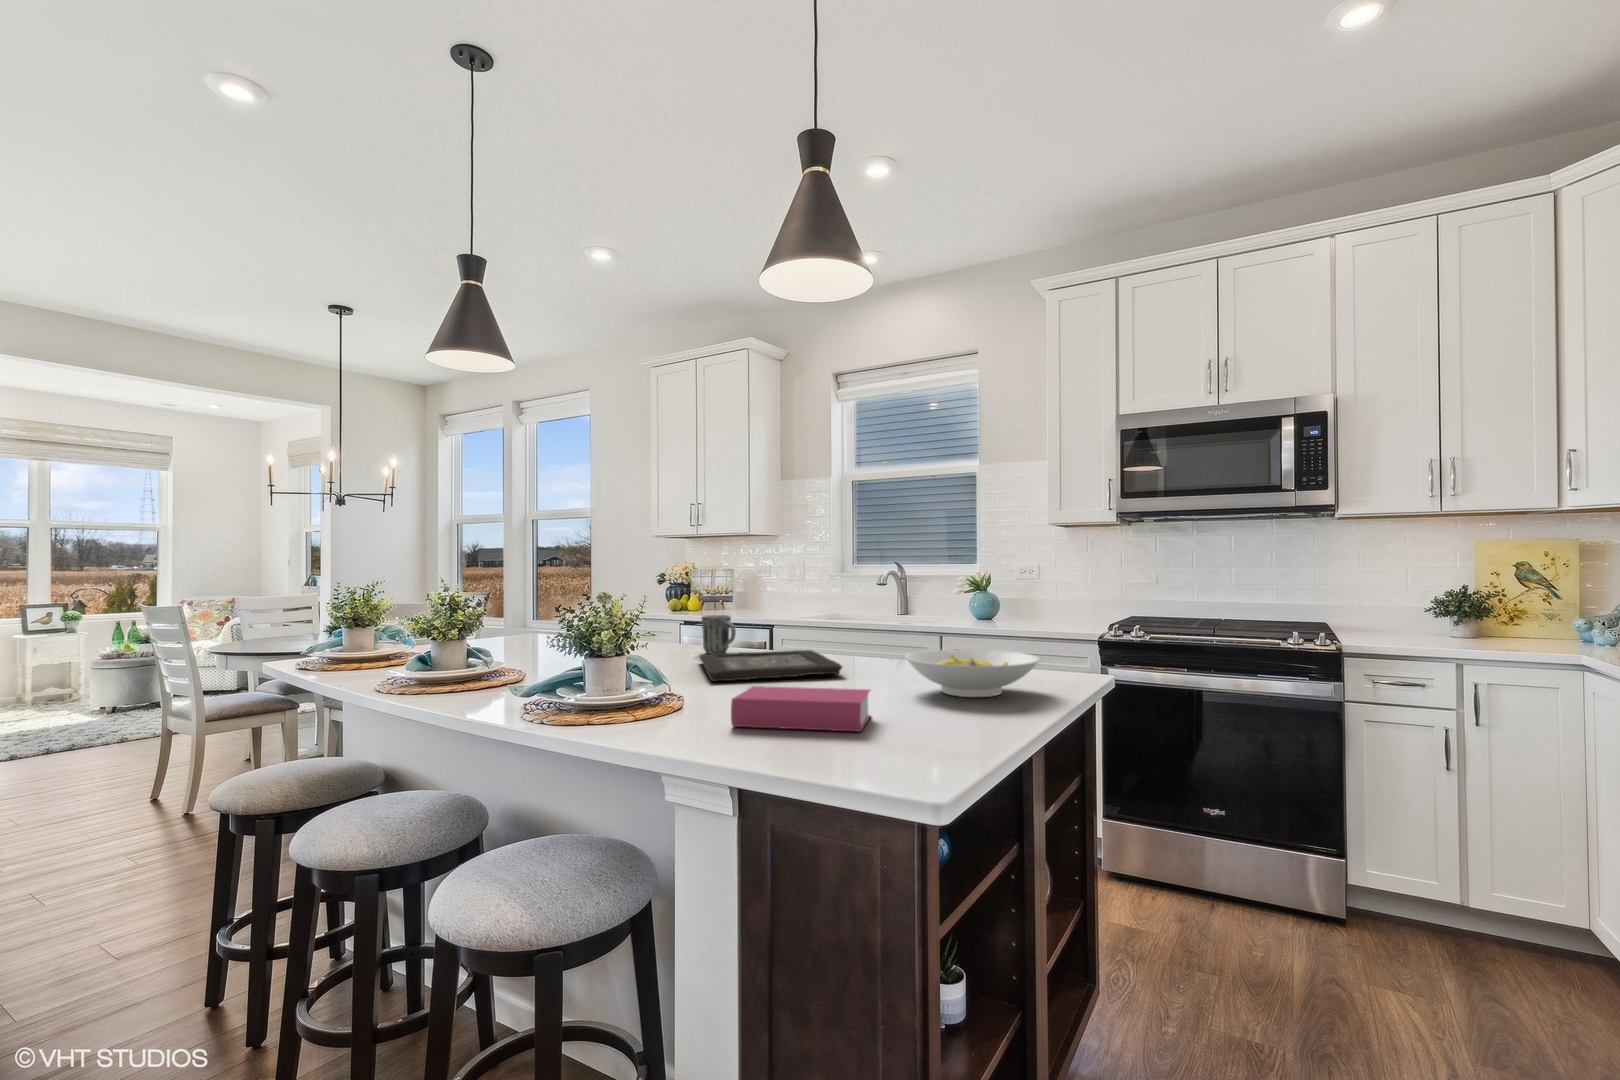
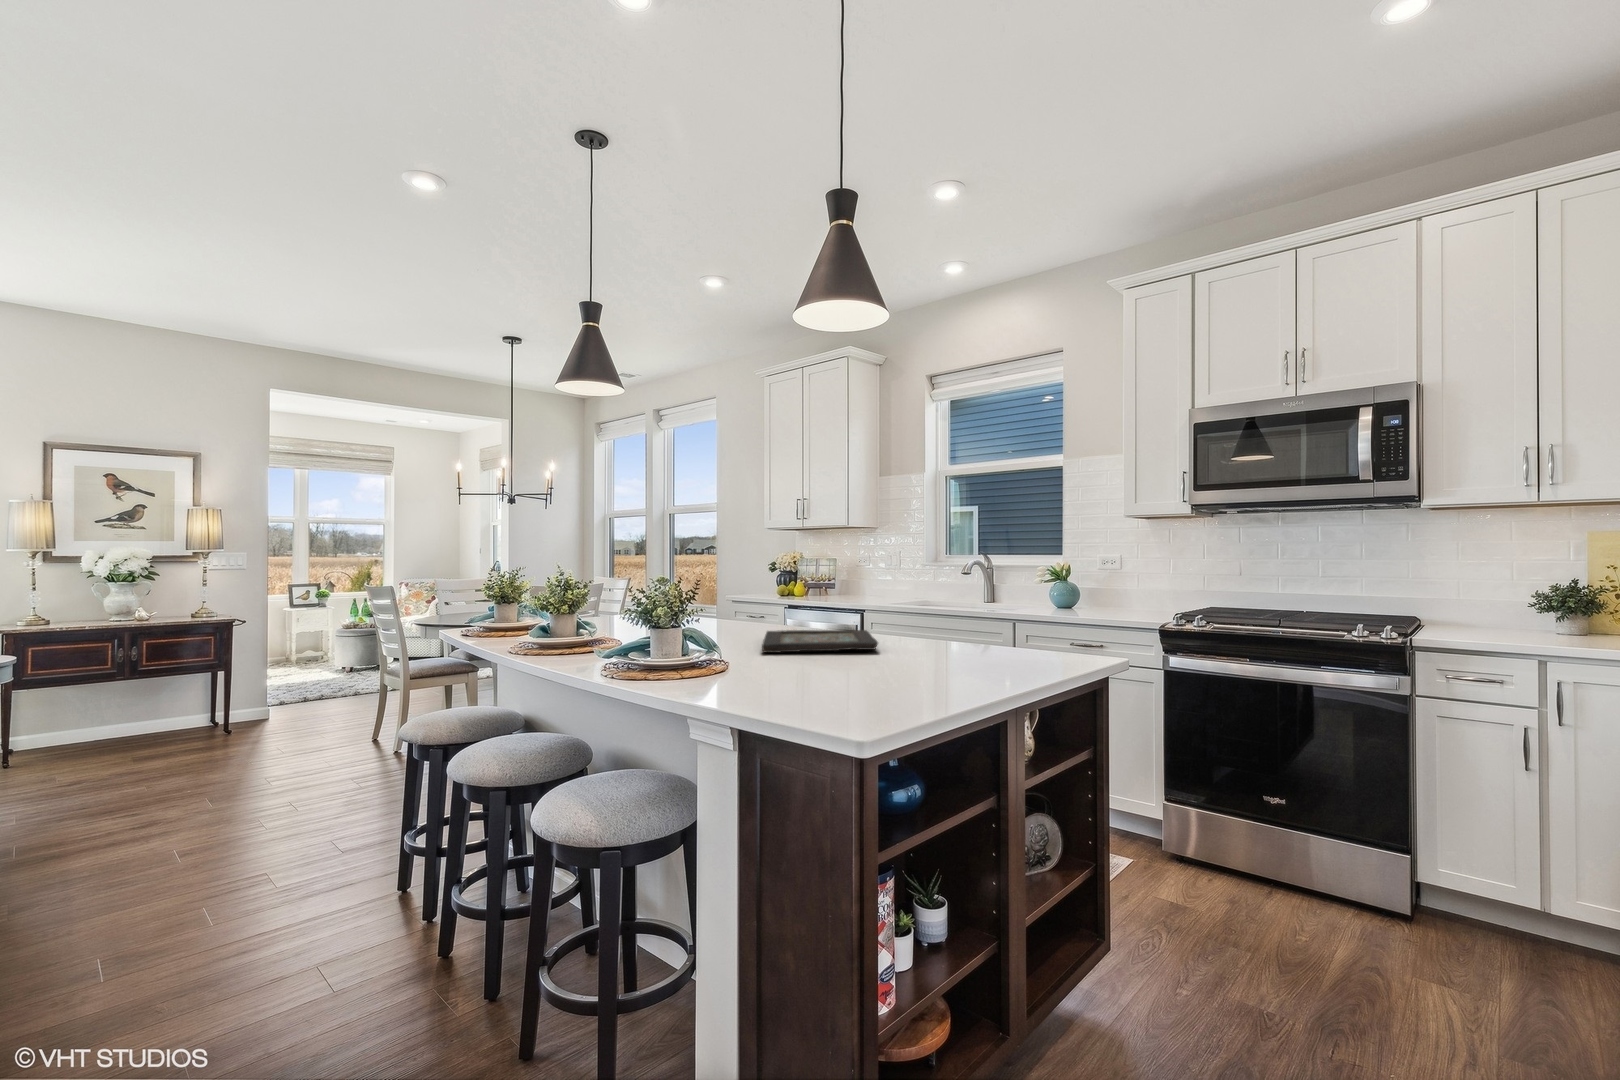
mug: present [702,615,736,653] -> none [776,598,804,631]
bowl: present [905,649,1039,697] -> none [919,630,1040,672]
book: present [731,686,871,732] -> none [749,654,871,693]

